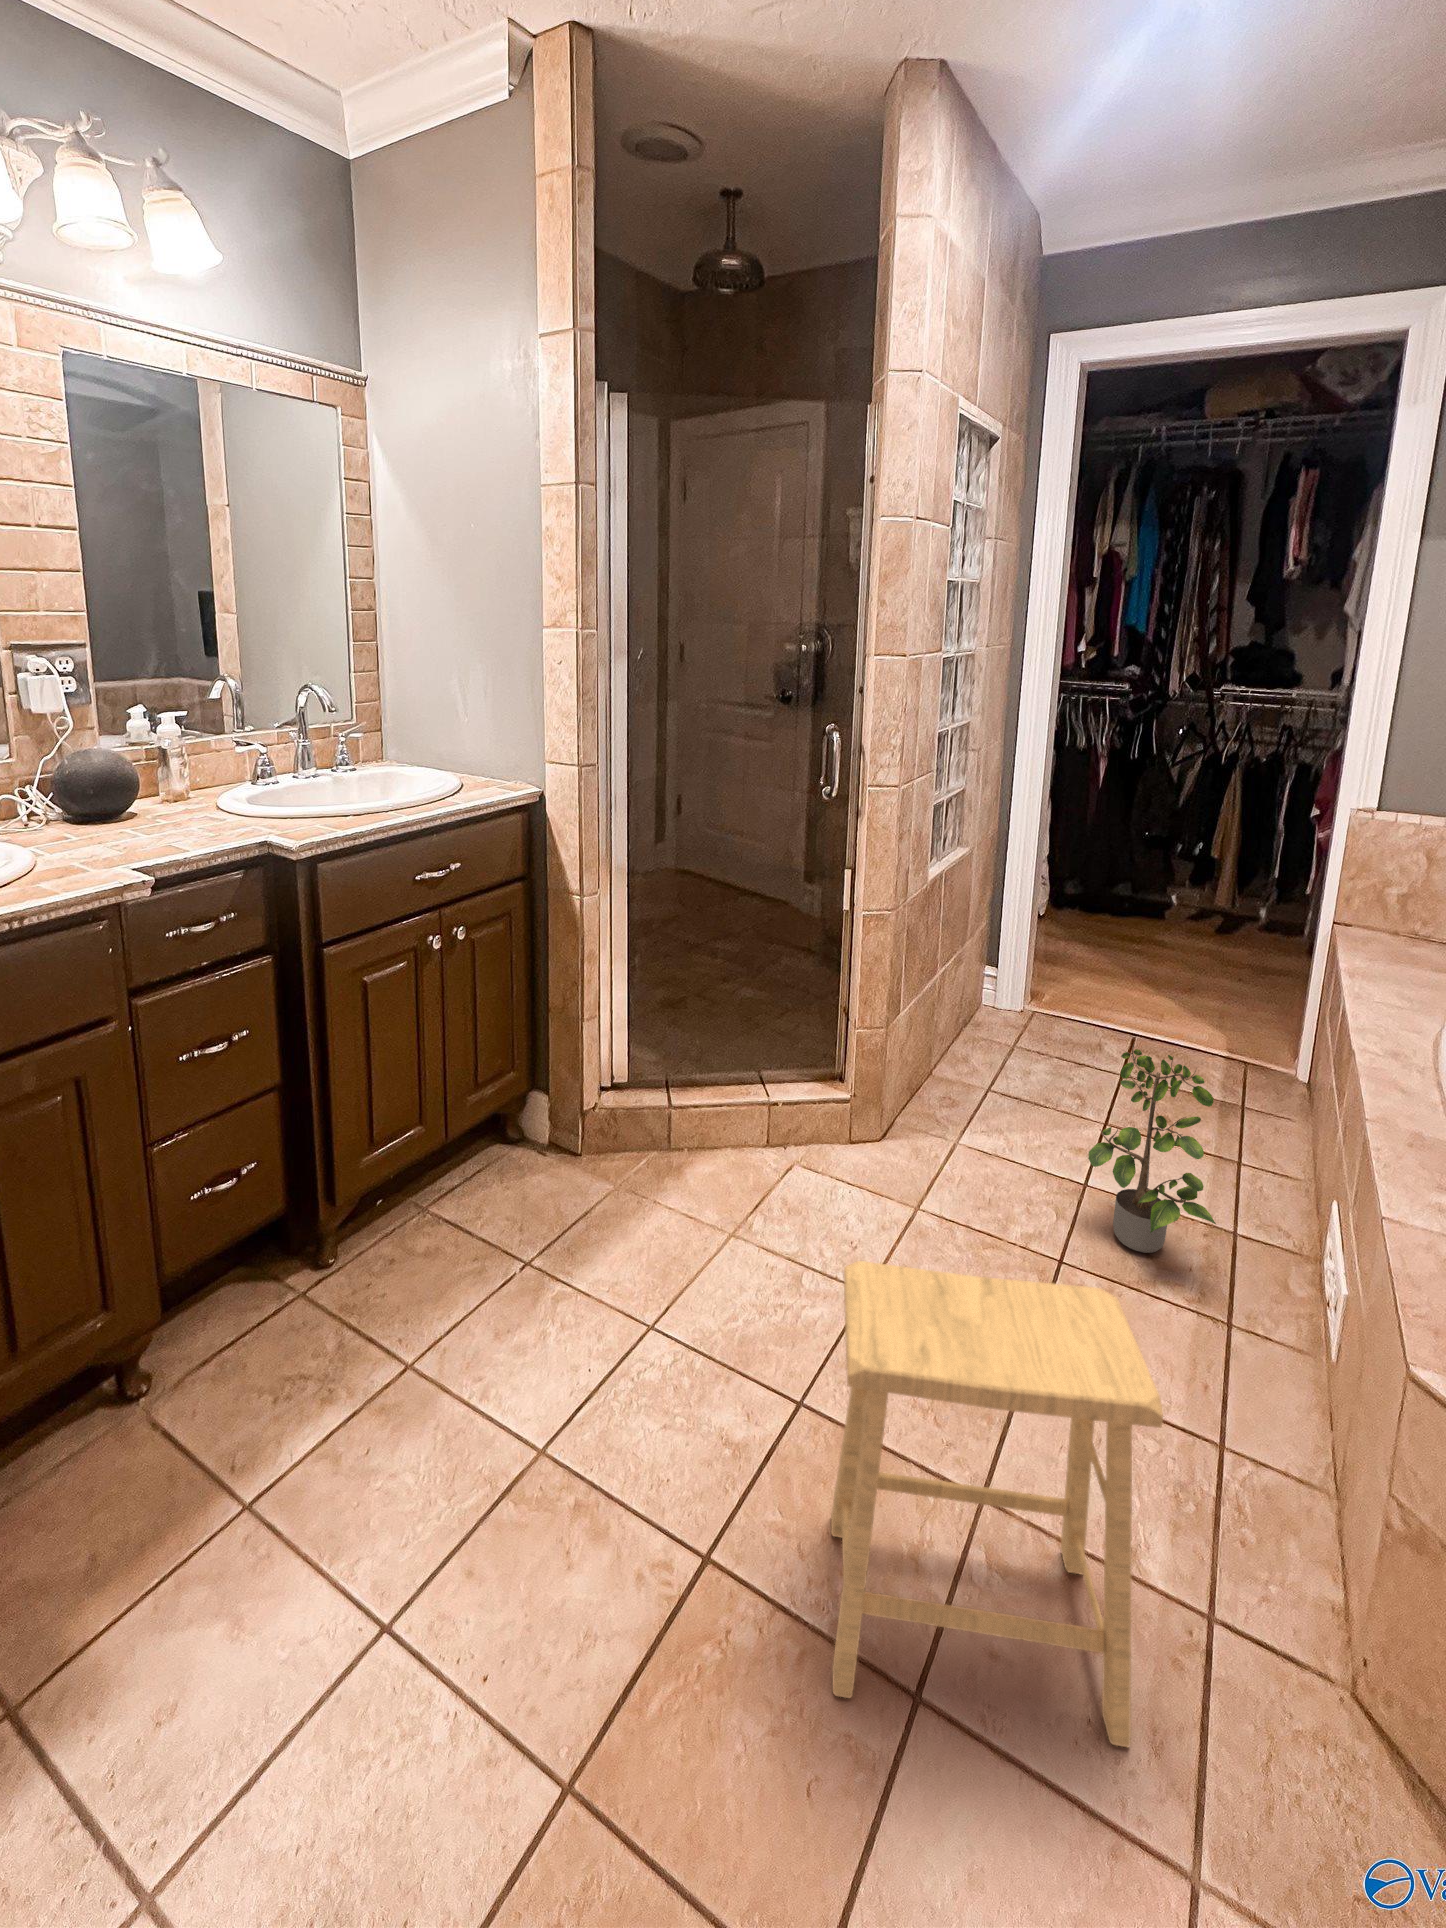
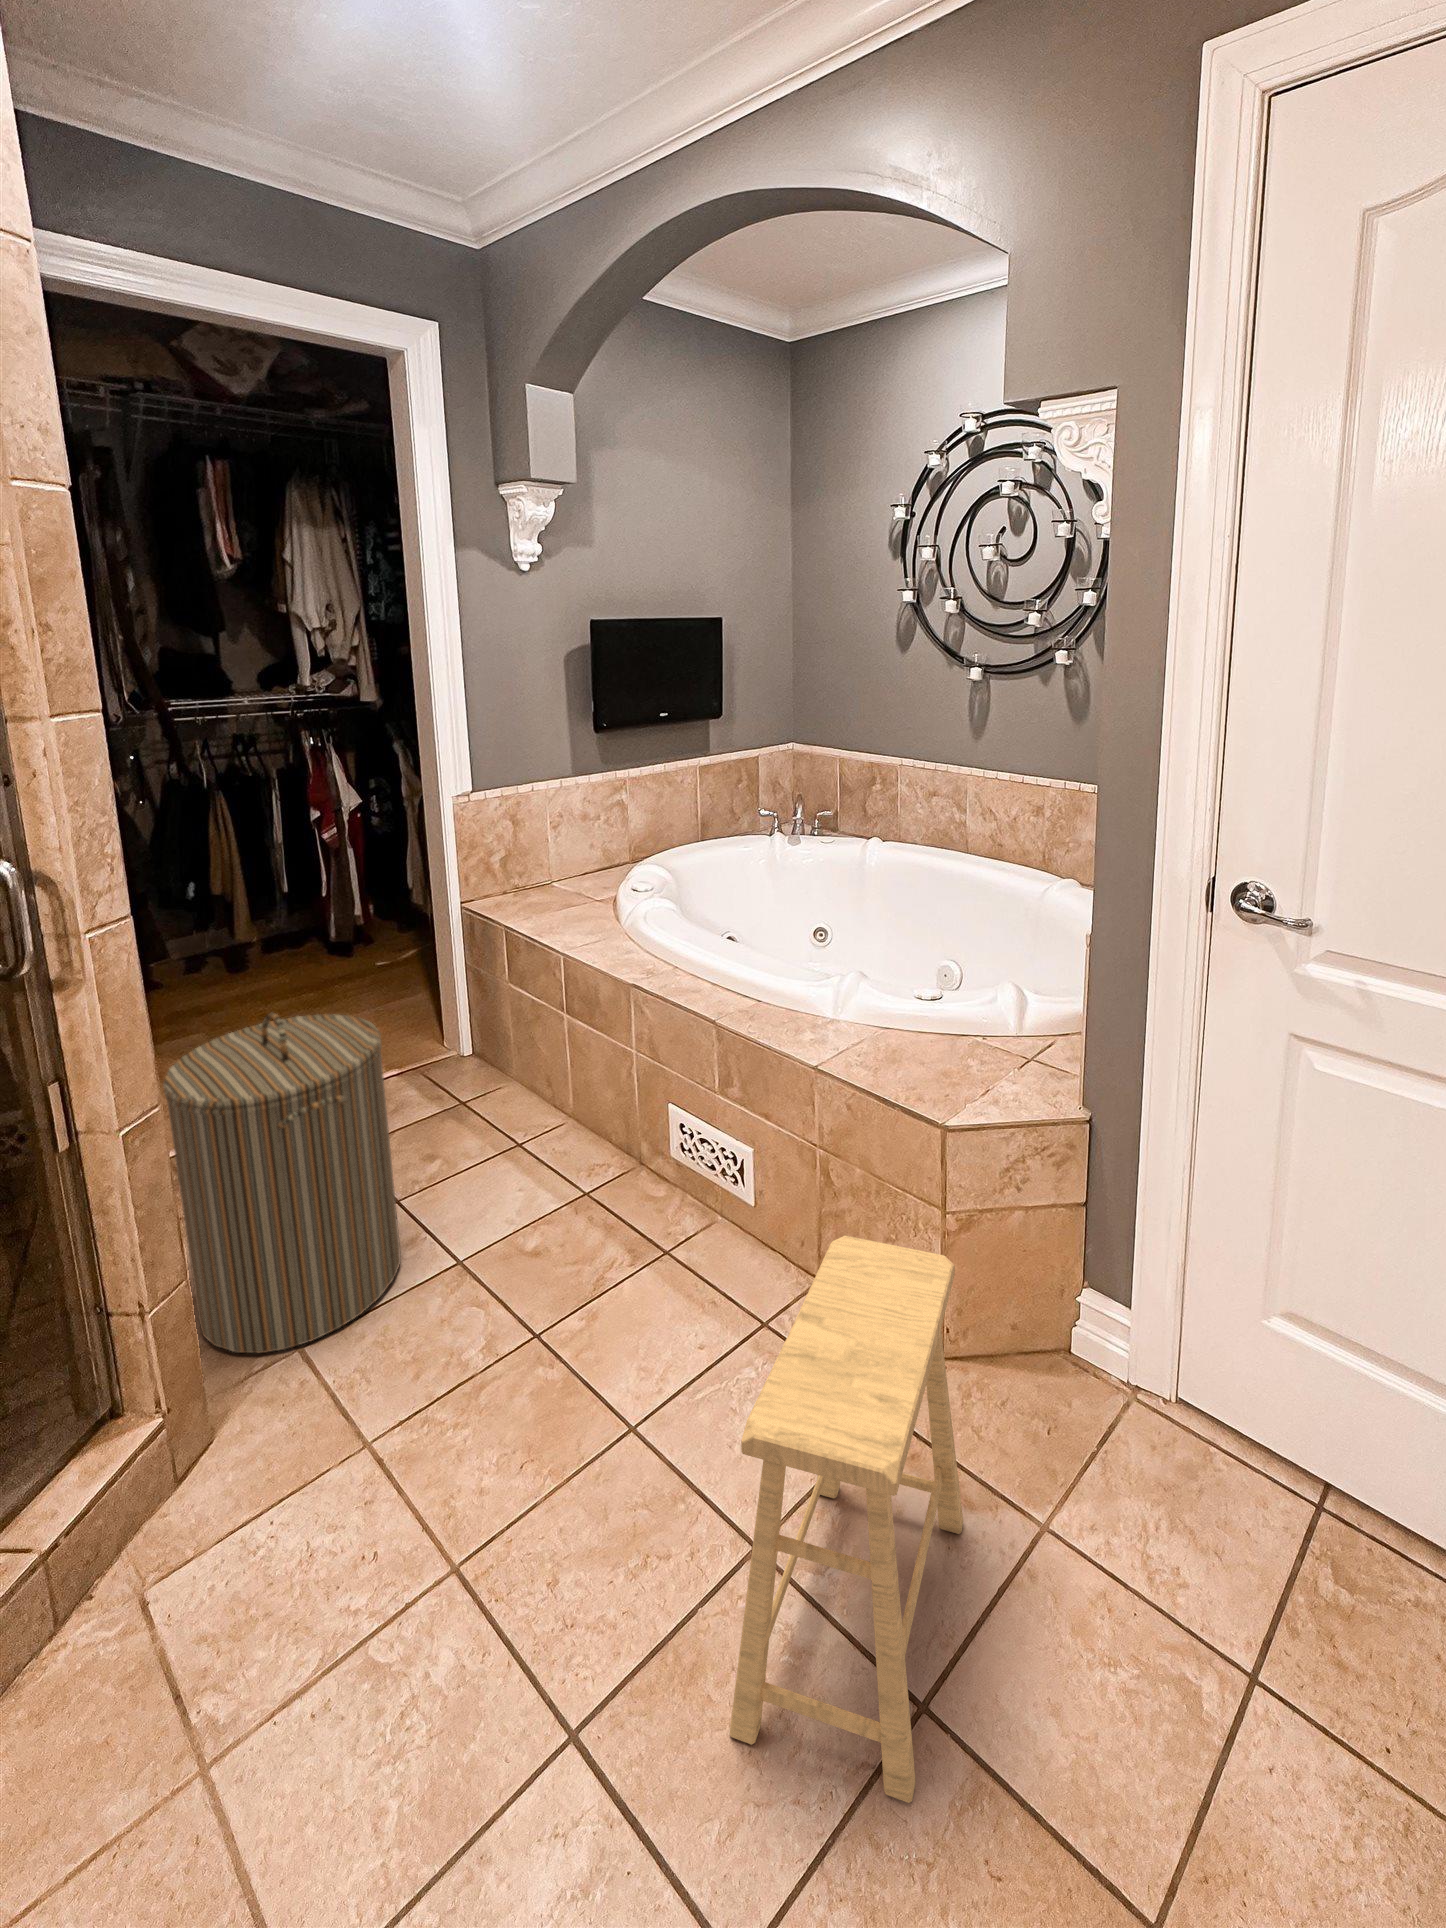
laundry hamper: none [929,903,1088,1157] -> present [163,1013,401,1353]
potted plant: present [1088,1044,1216,1253] -> none [498,1062,634,1273]

